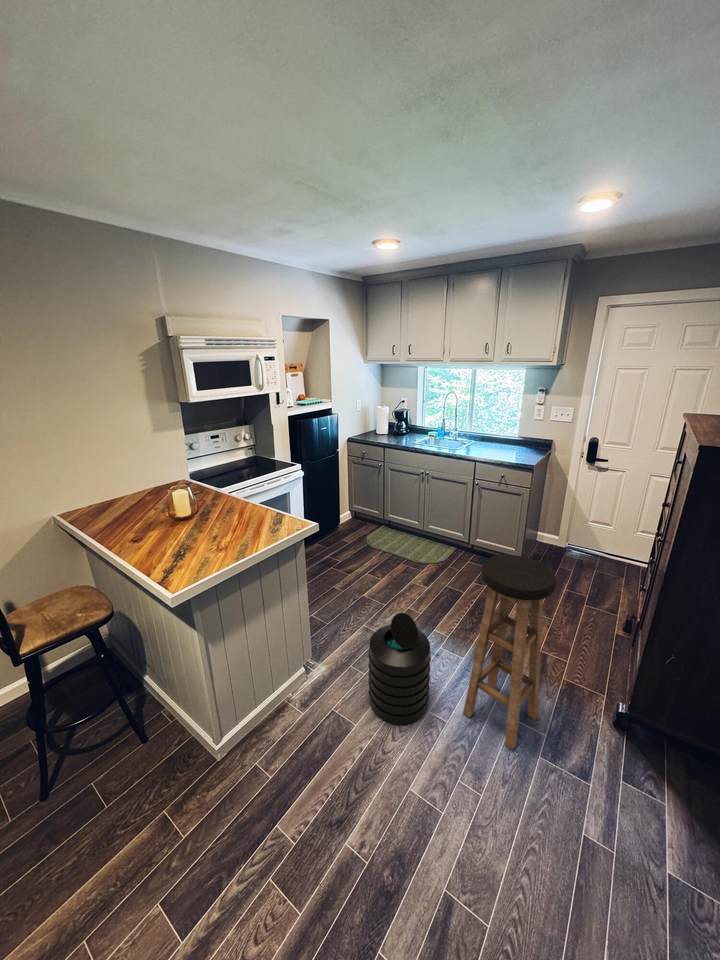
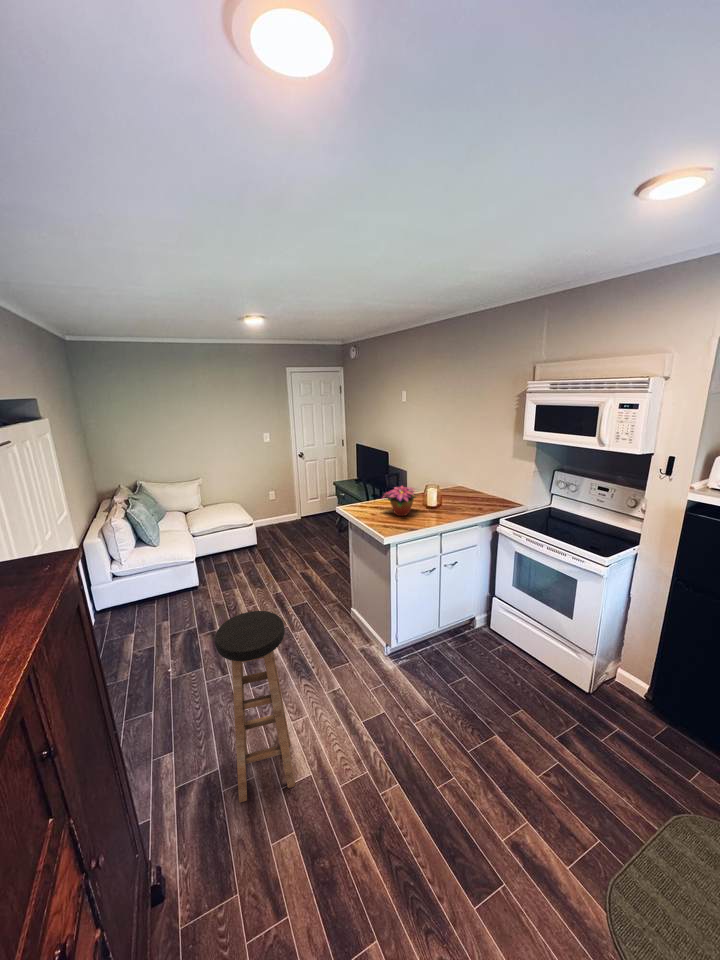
flower arrangement: none [185,482,255,531] -> present [384,486,416,516]
trash can: present [368,613,431,725] -> none [304,627,359,725]

